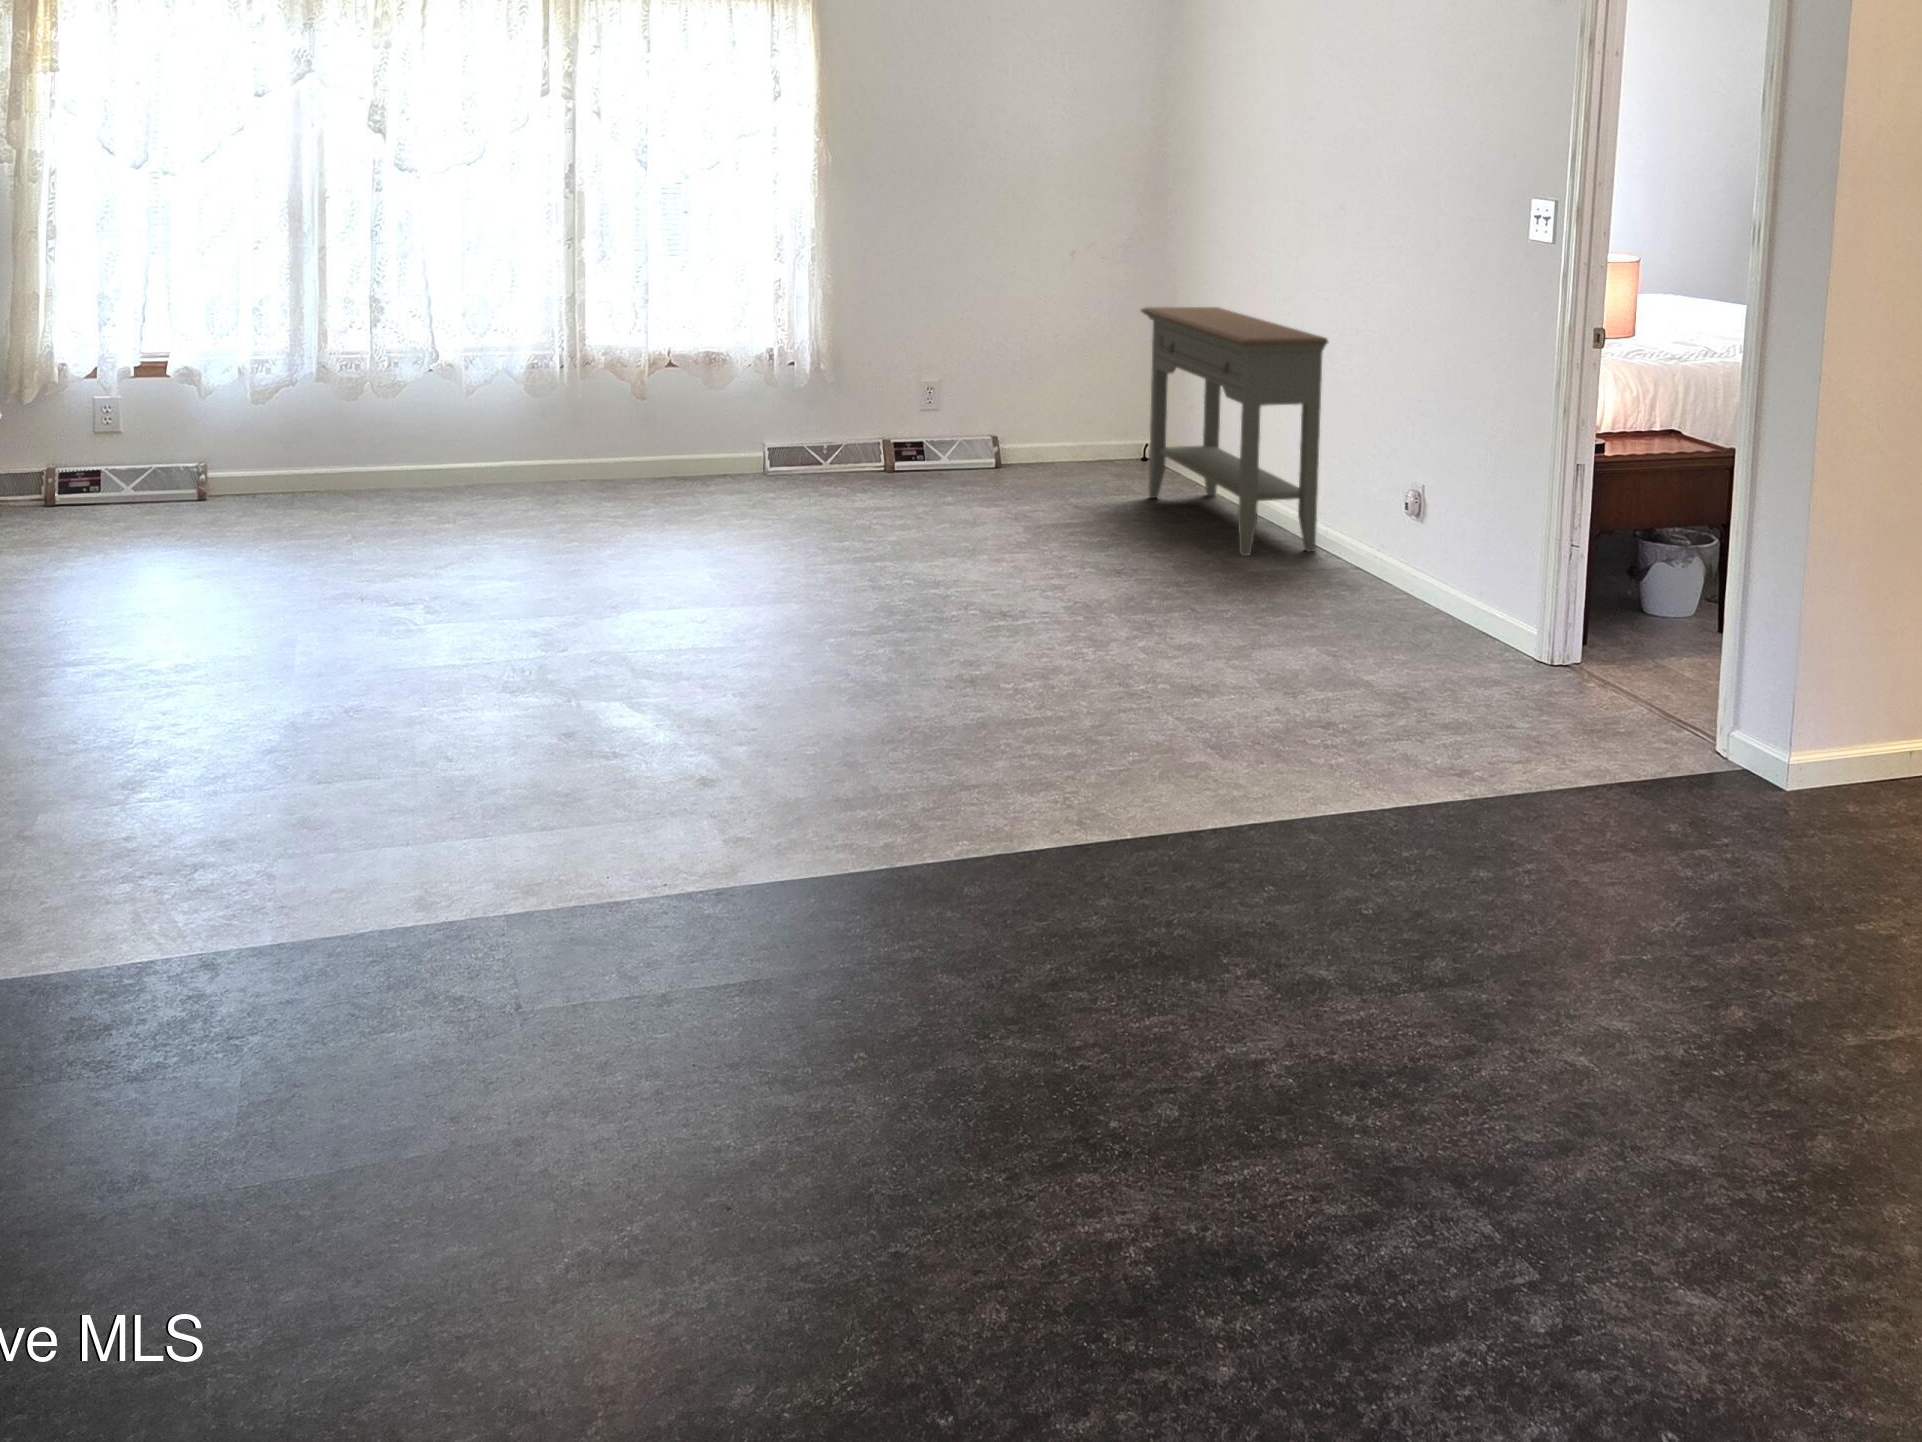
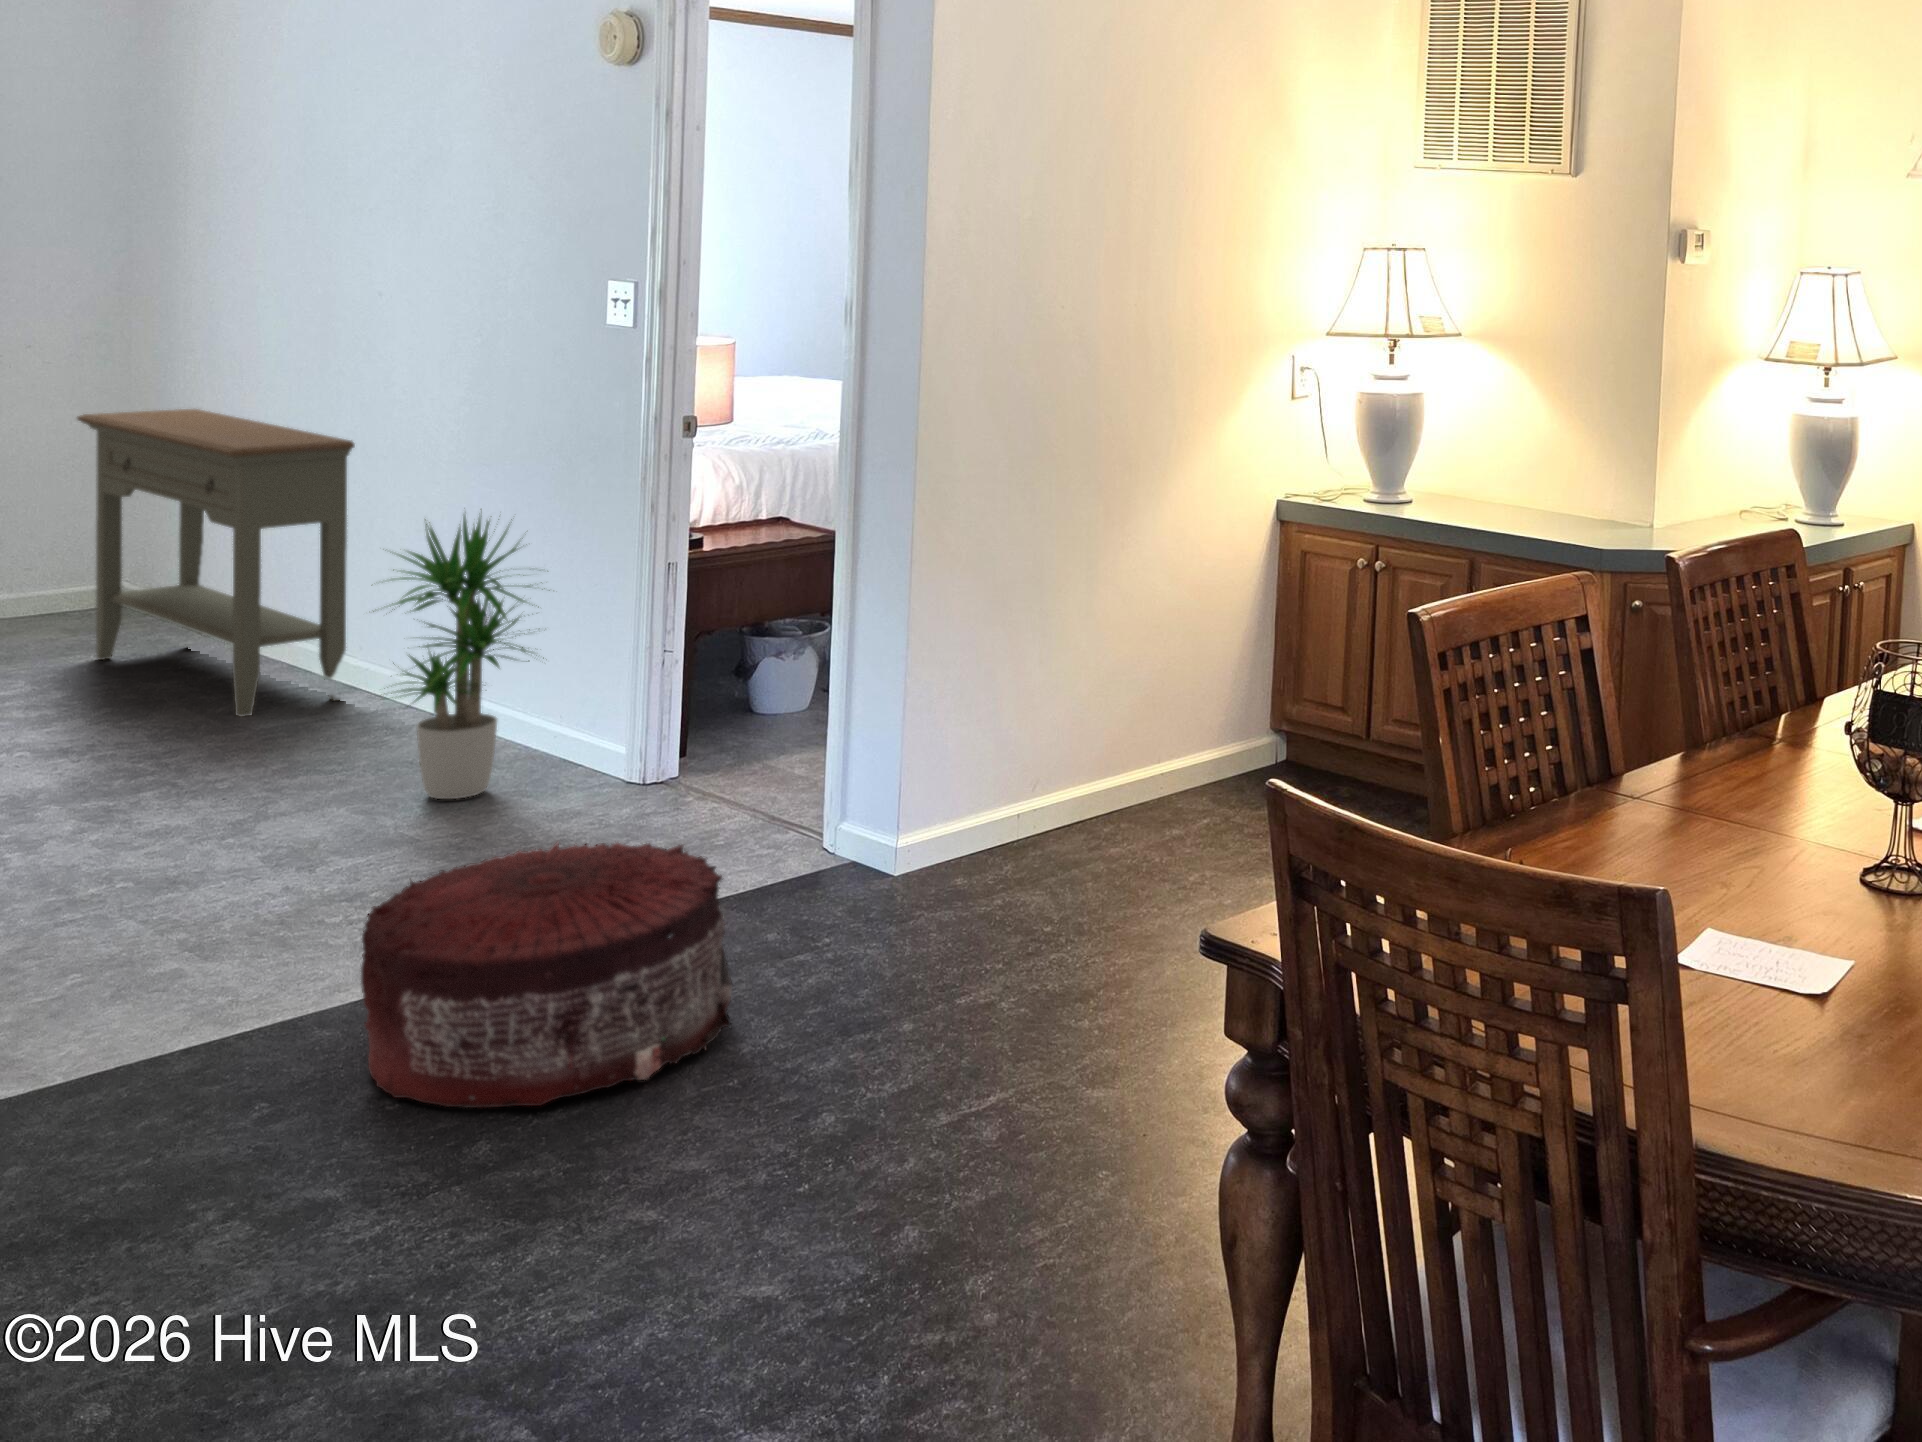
potted plant: none [1334,399,1486,650] -> present [373,515,550,799]
pouf: none [1336,708,1647,955] -> present [361,842,732,1108]

